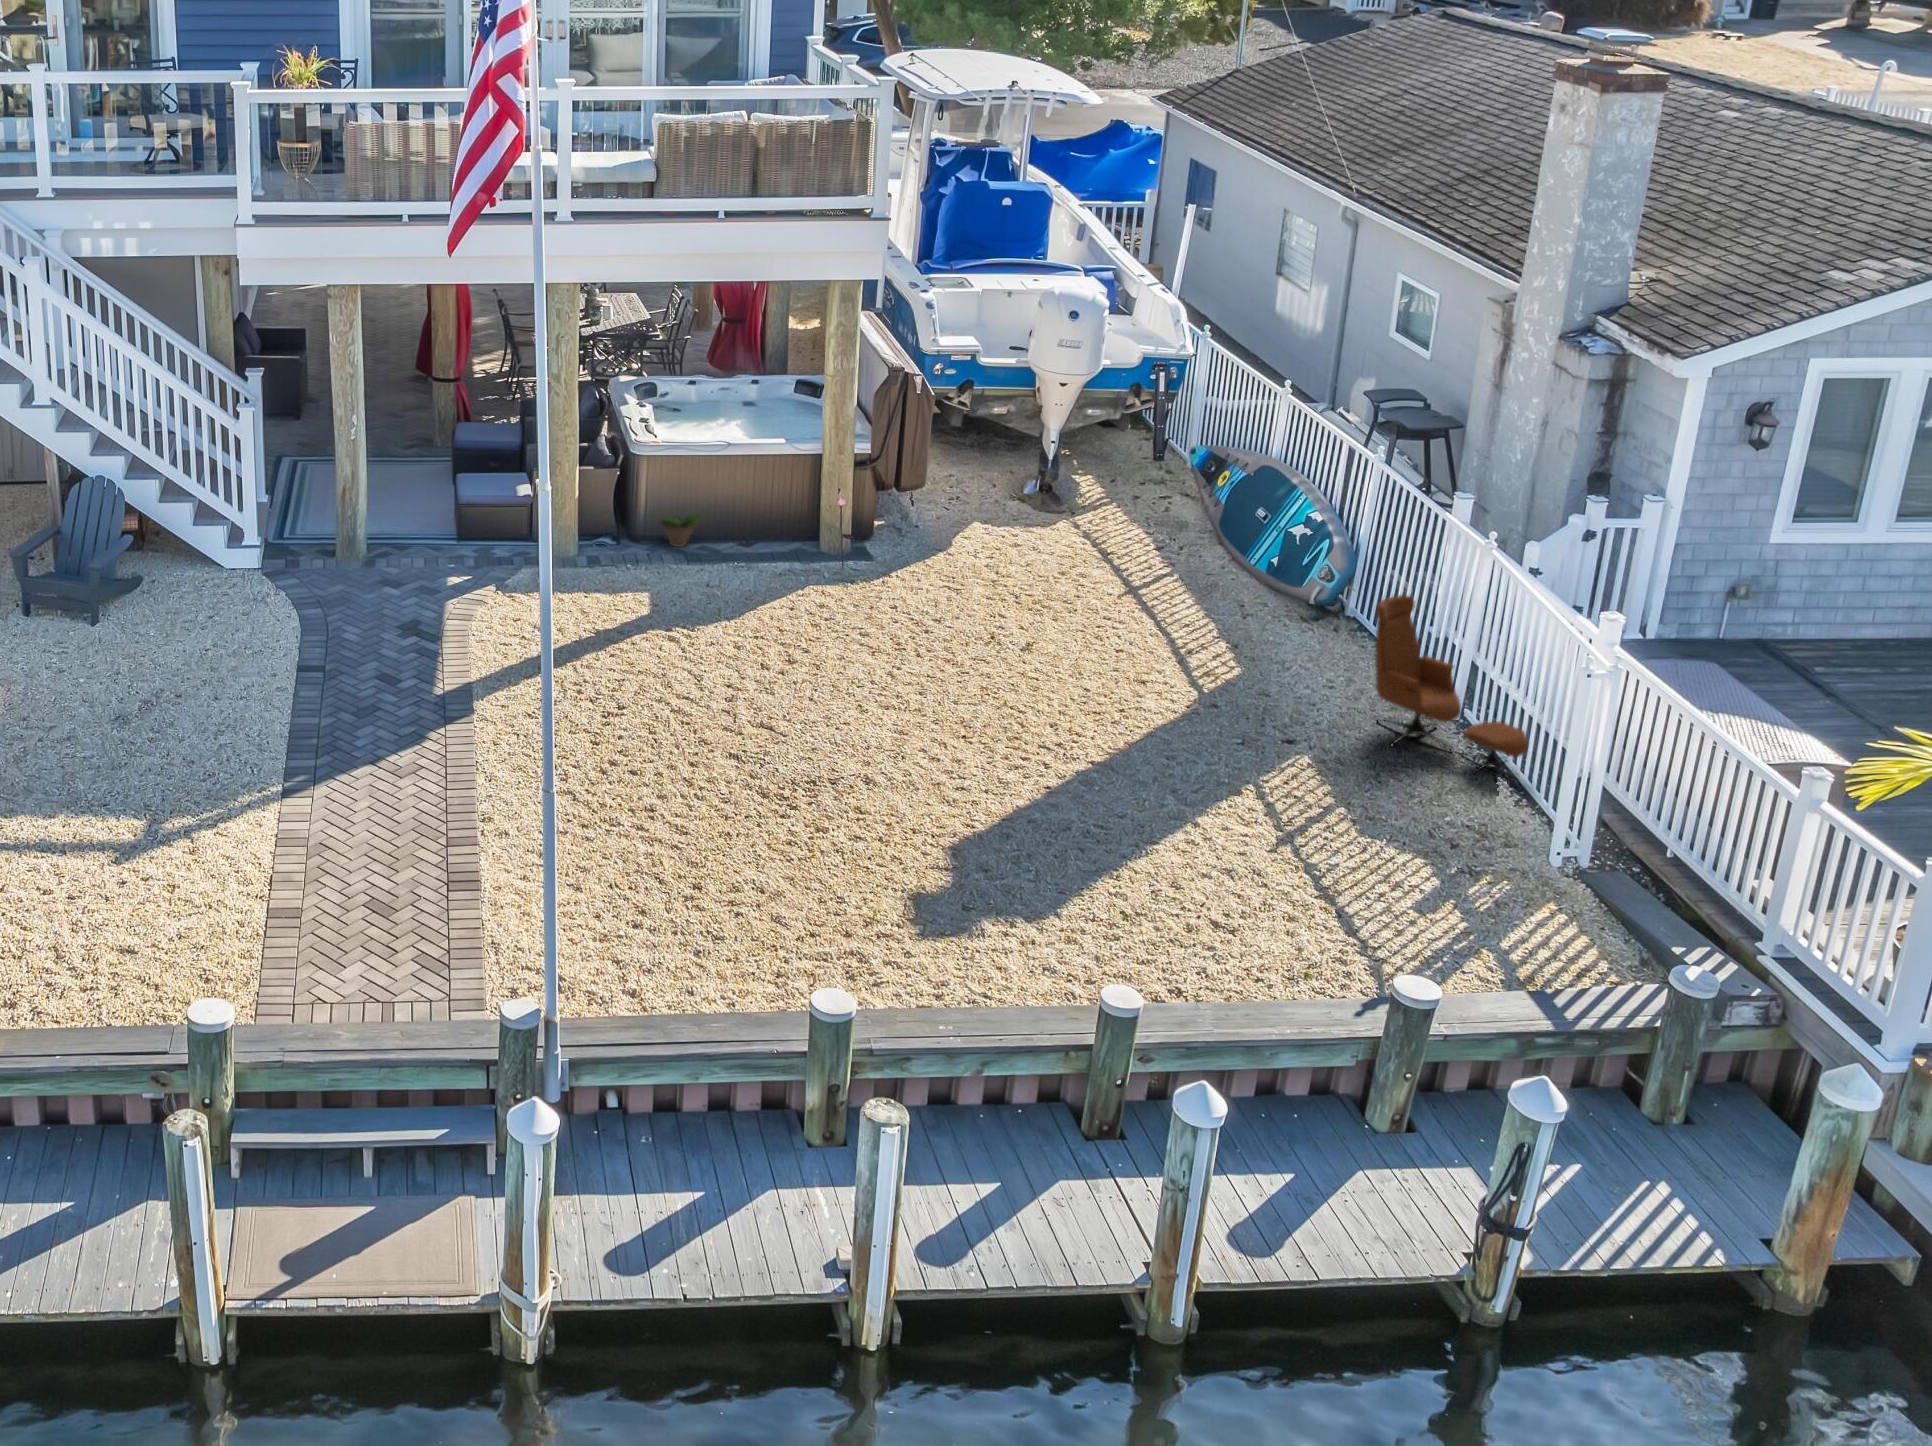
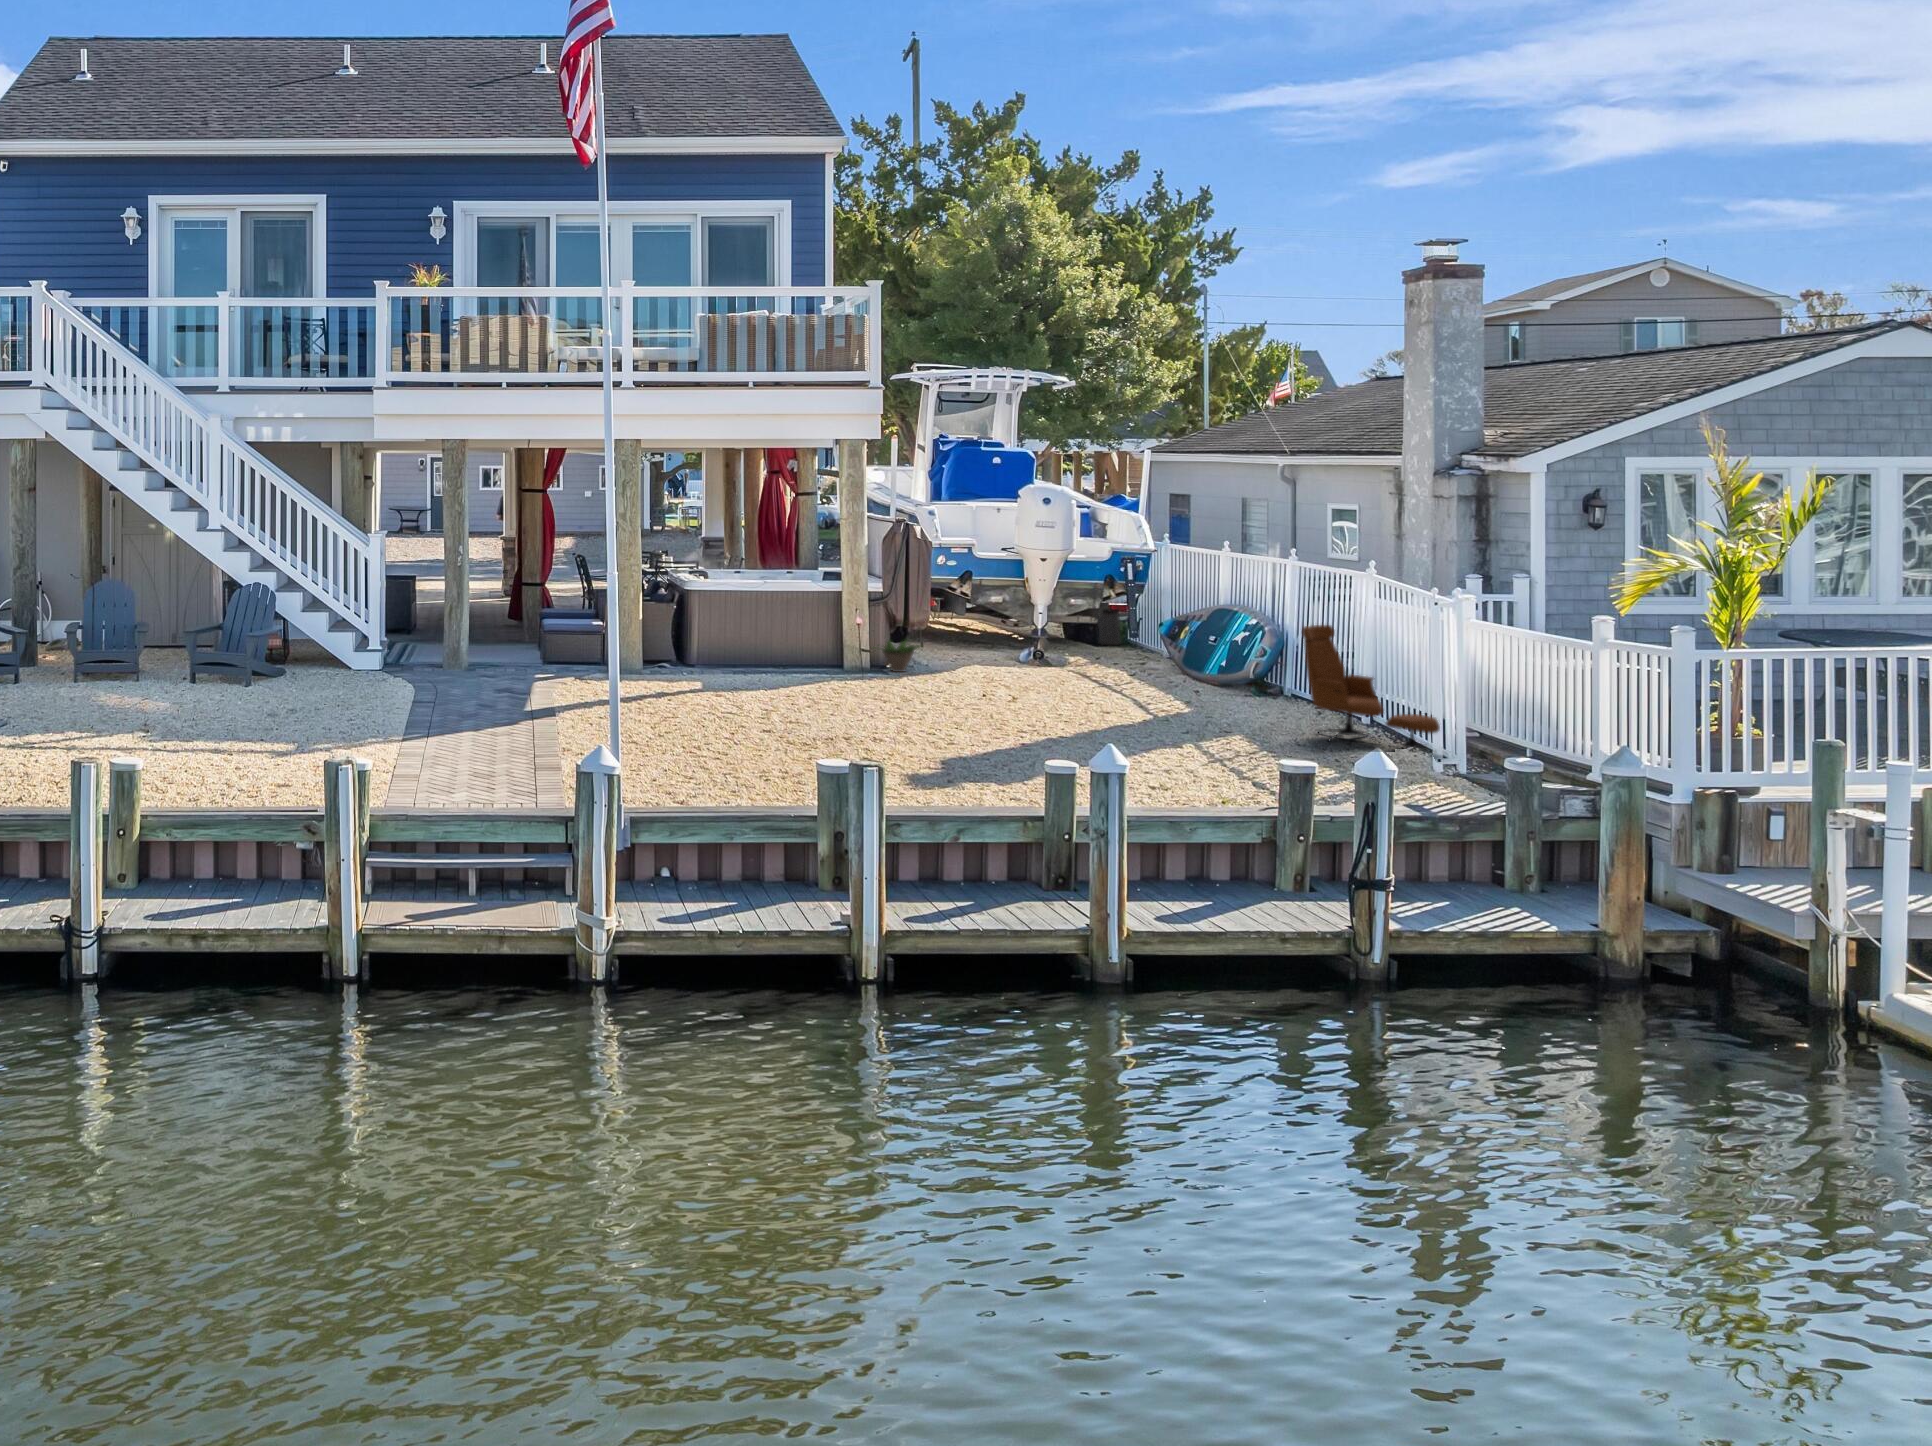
watering can: none [1103,411,1136,468] -> present [1092,605,1120,645]
decorative plant: present [657,513,703,547] -> present [882,641,919,672]

